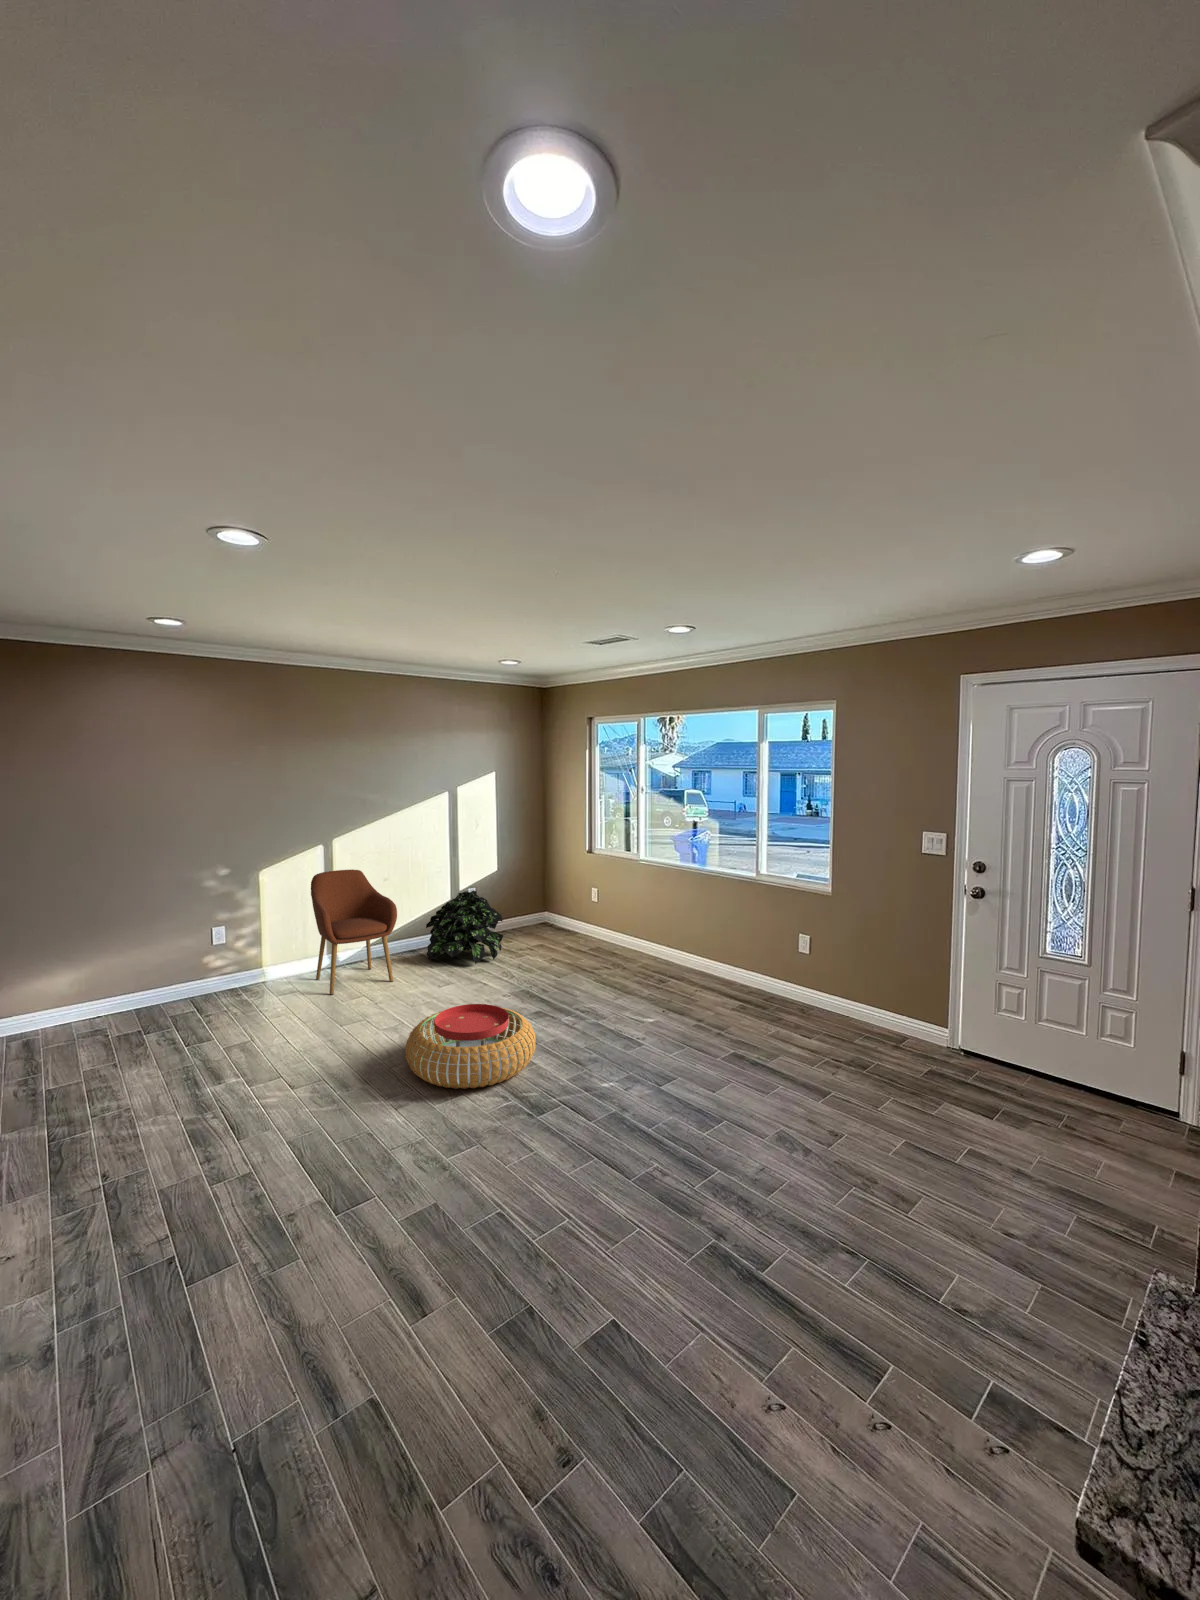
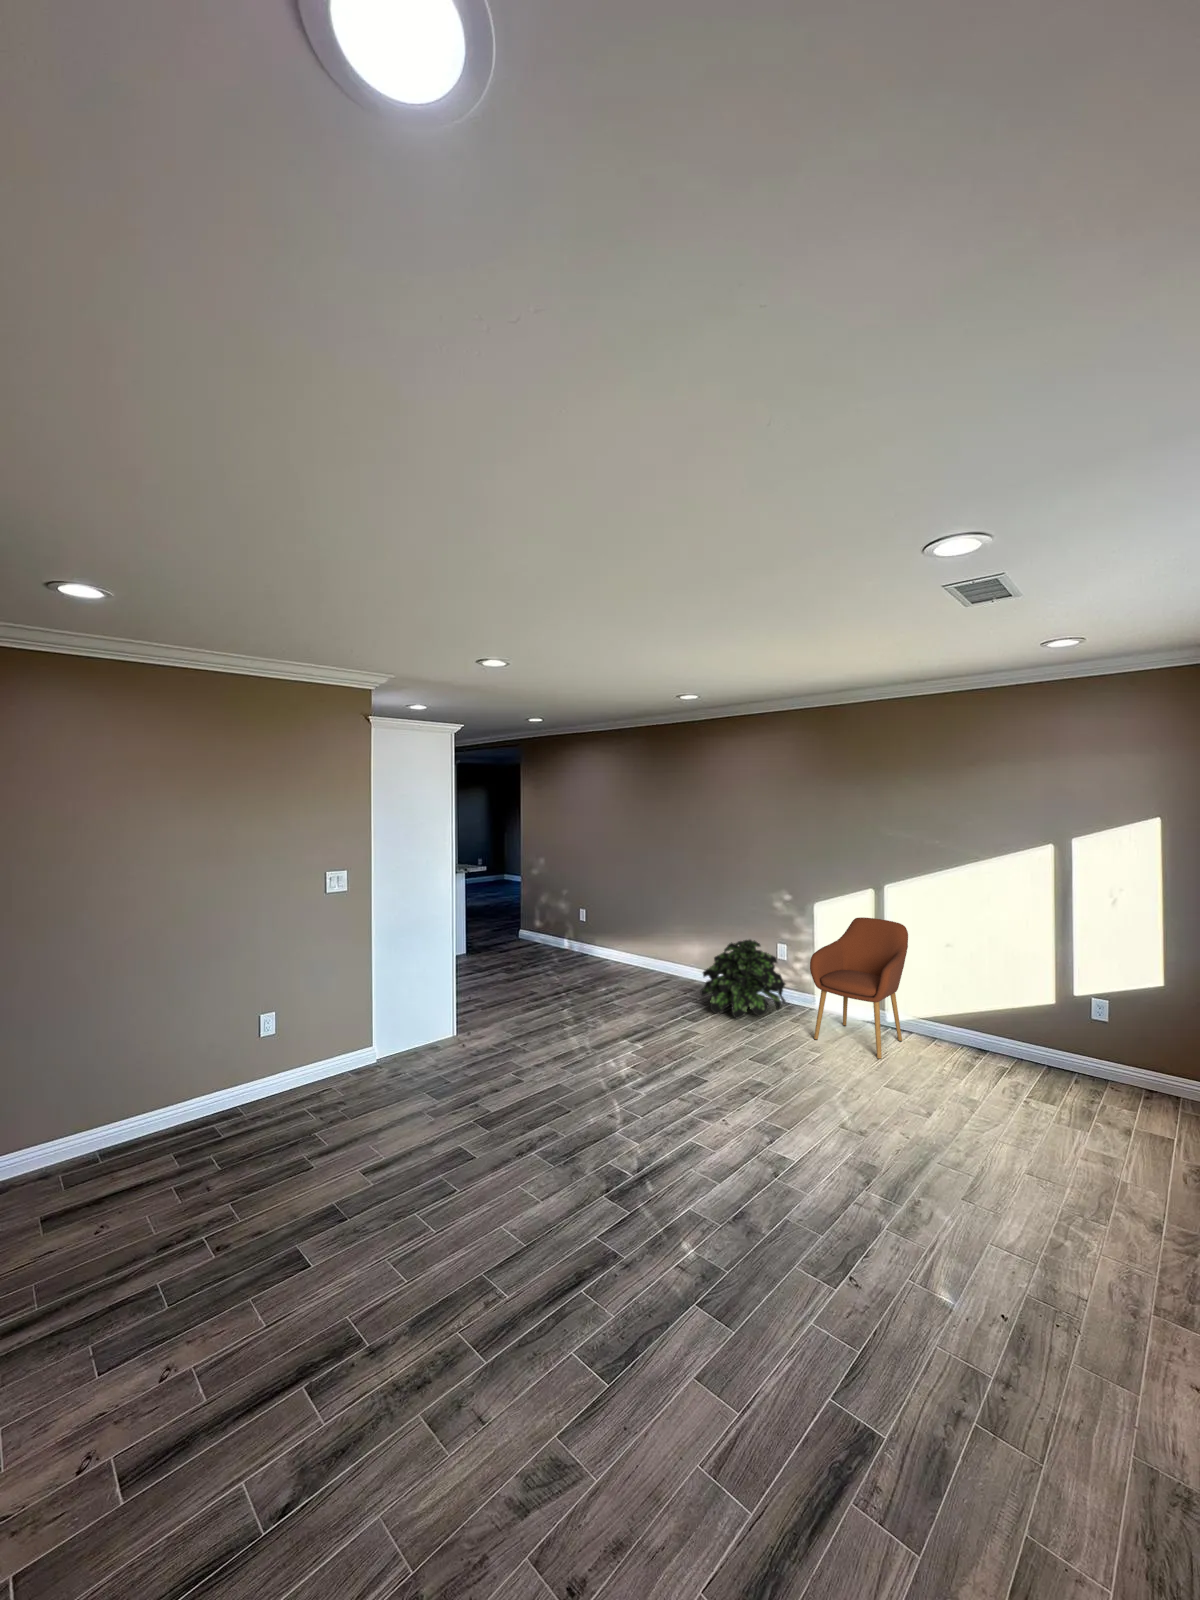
potted plant: present [426,891,503,964] -> present [700,940,785,1019]
pouf: present [406,1004,536,1089] -> none [638,1070,782,1174]

